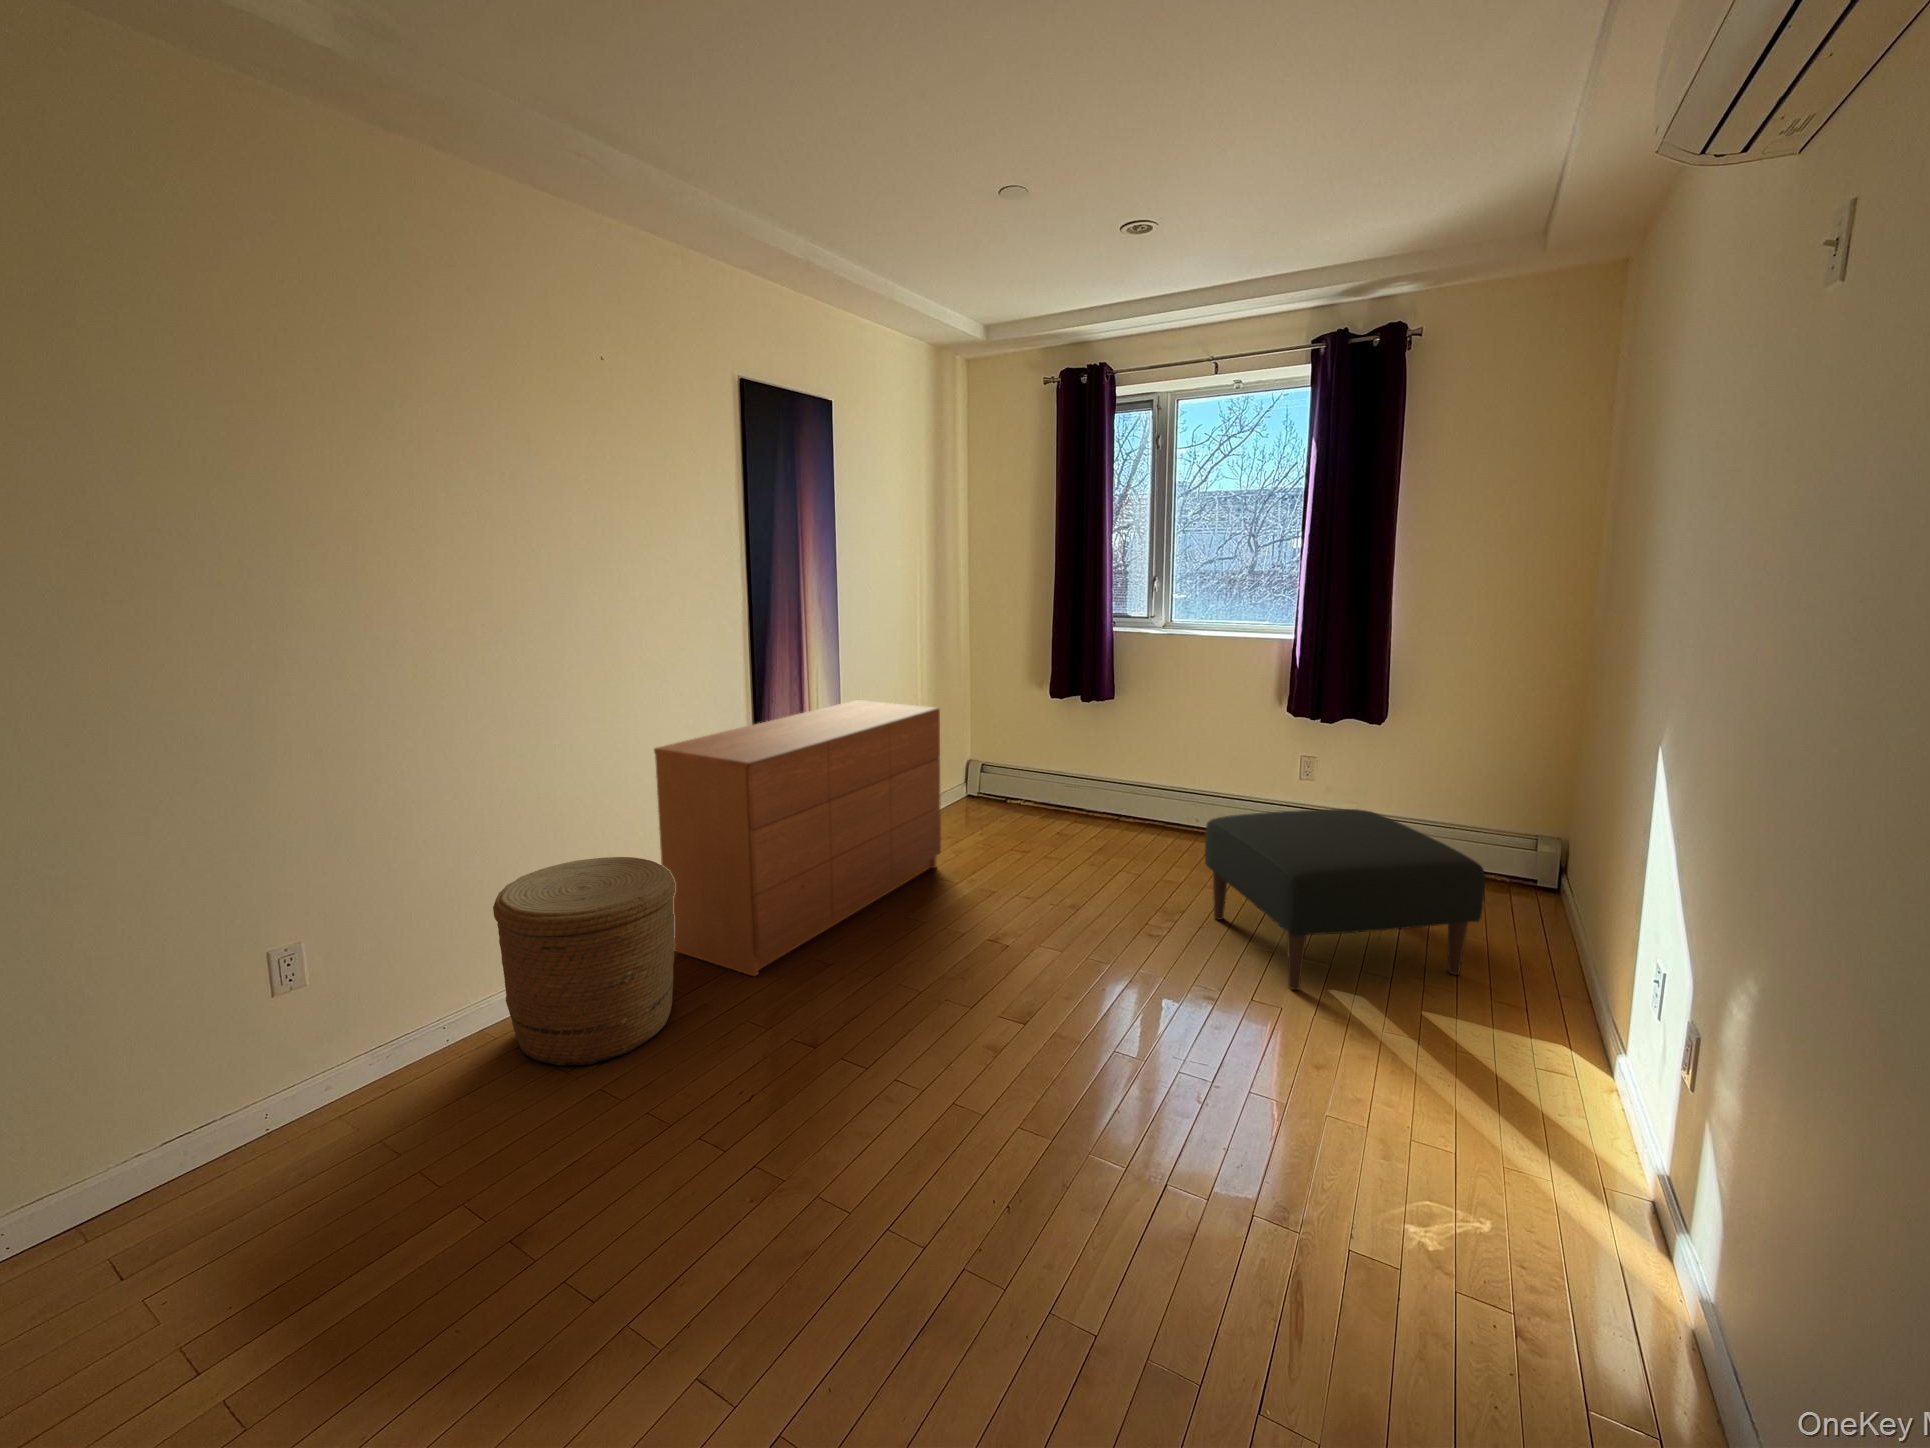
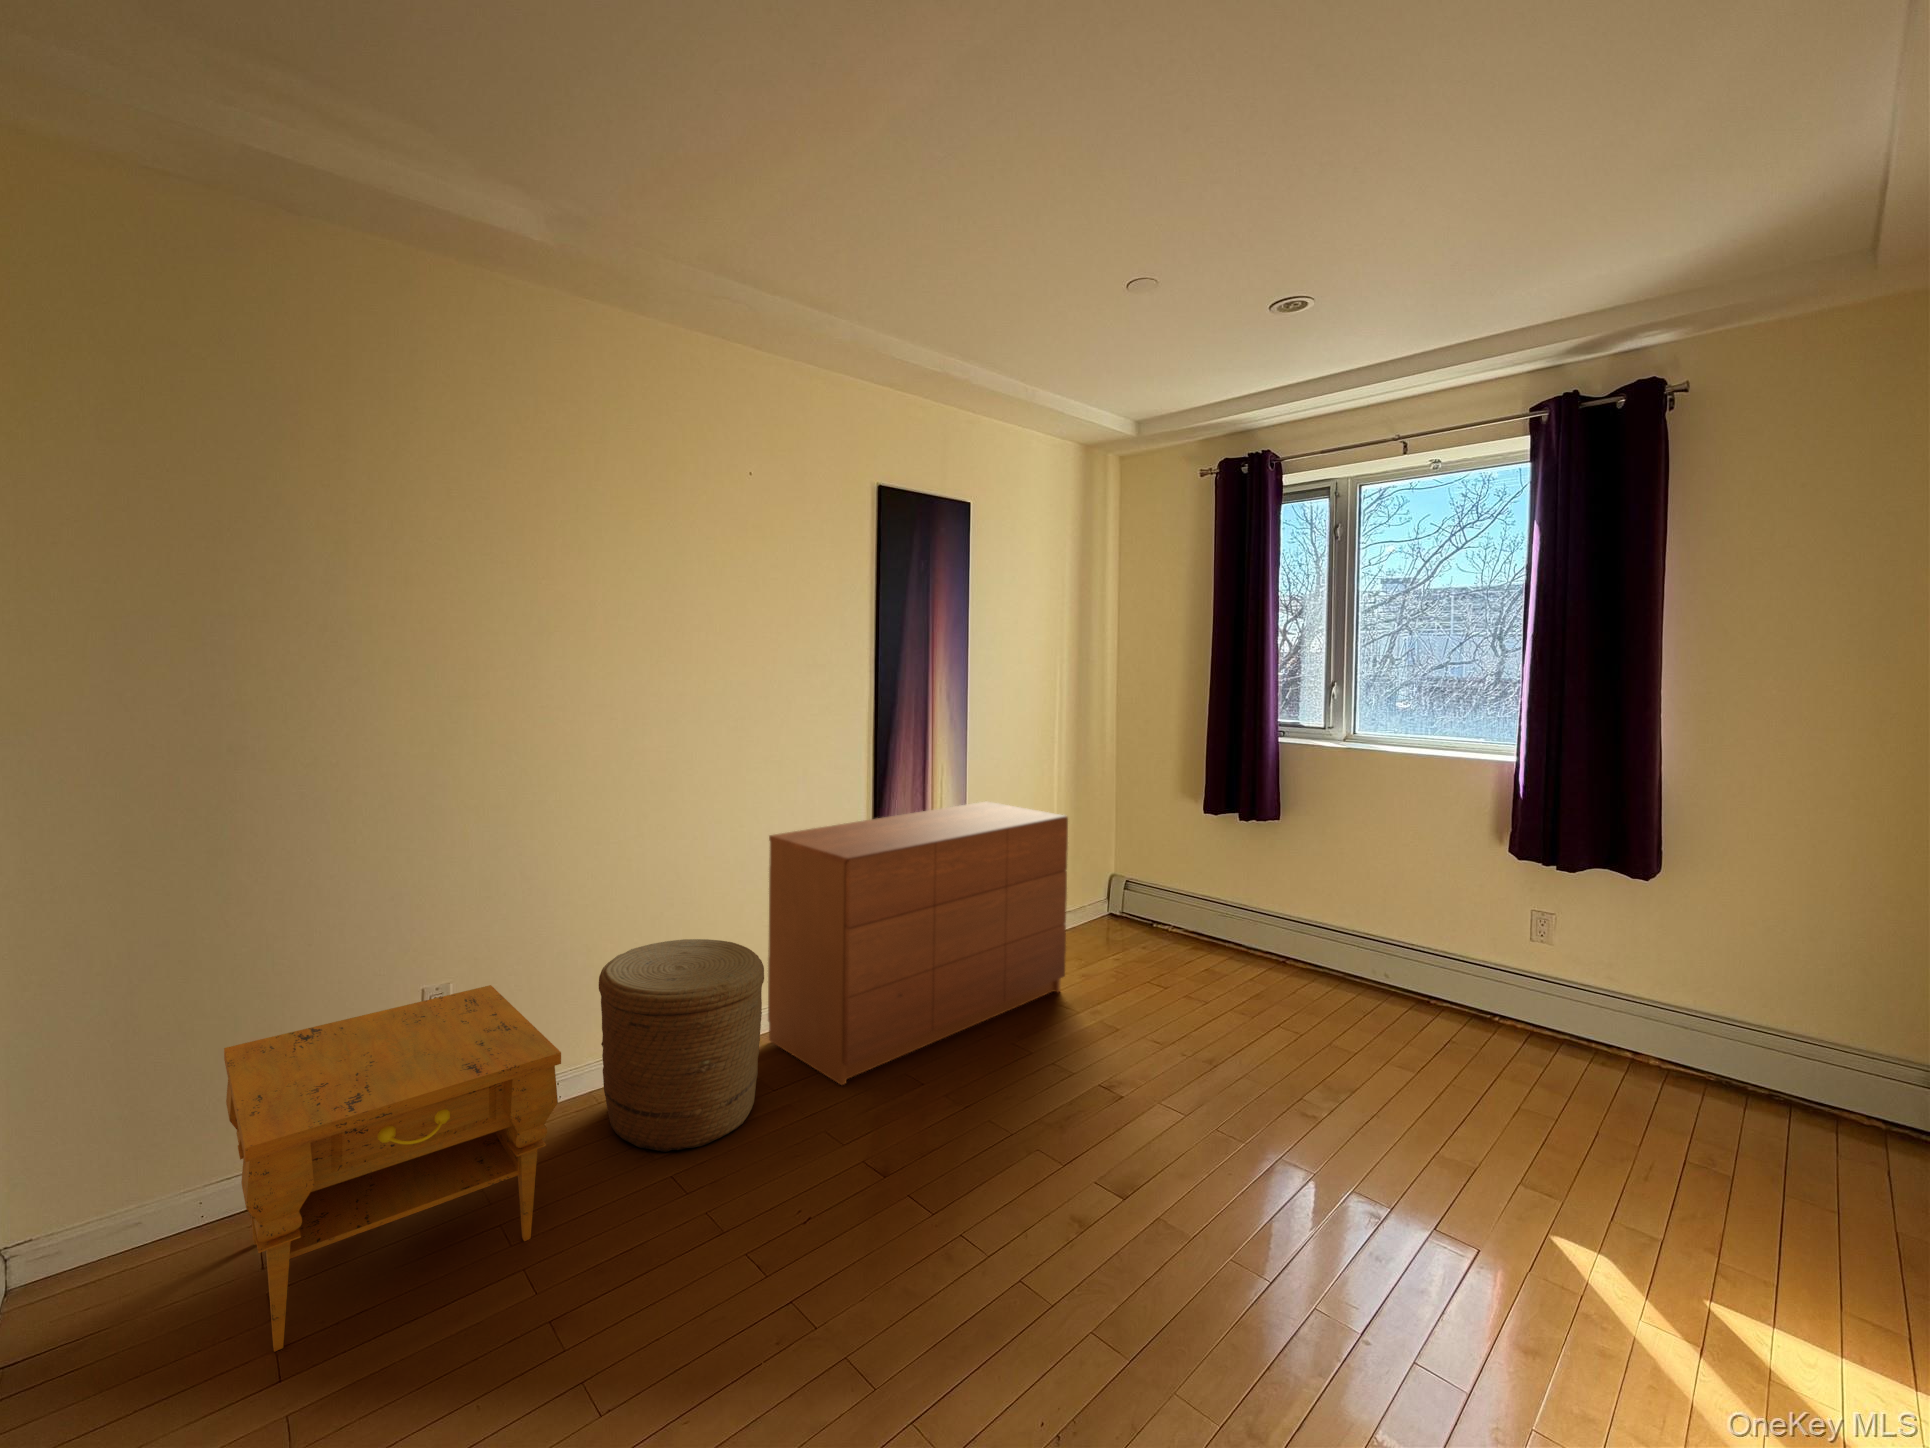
ottoman: present [1205,809,1485,990] -> none [1382,977,1818,1258]
nightstand: none [39,932,490,1334] -> present [224,985,561,1352]

